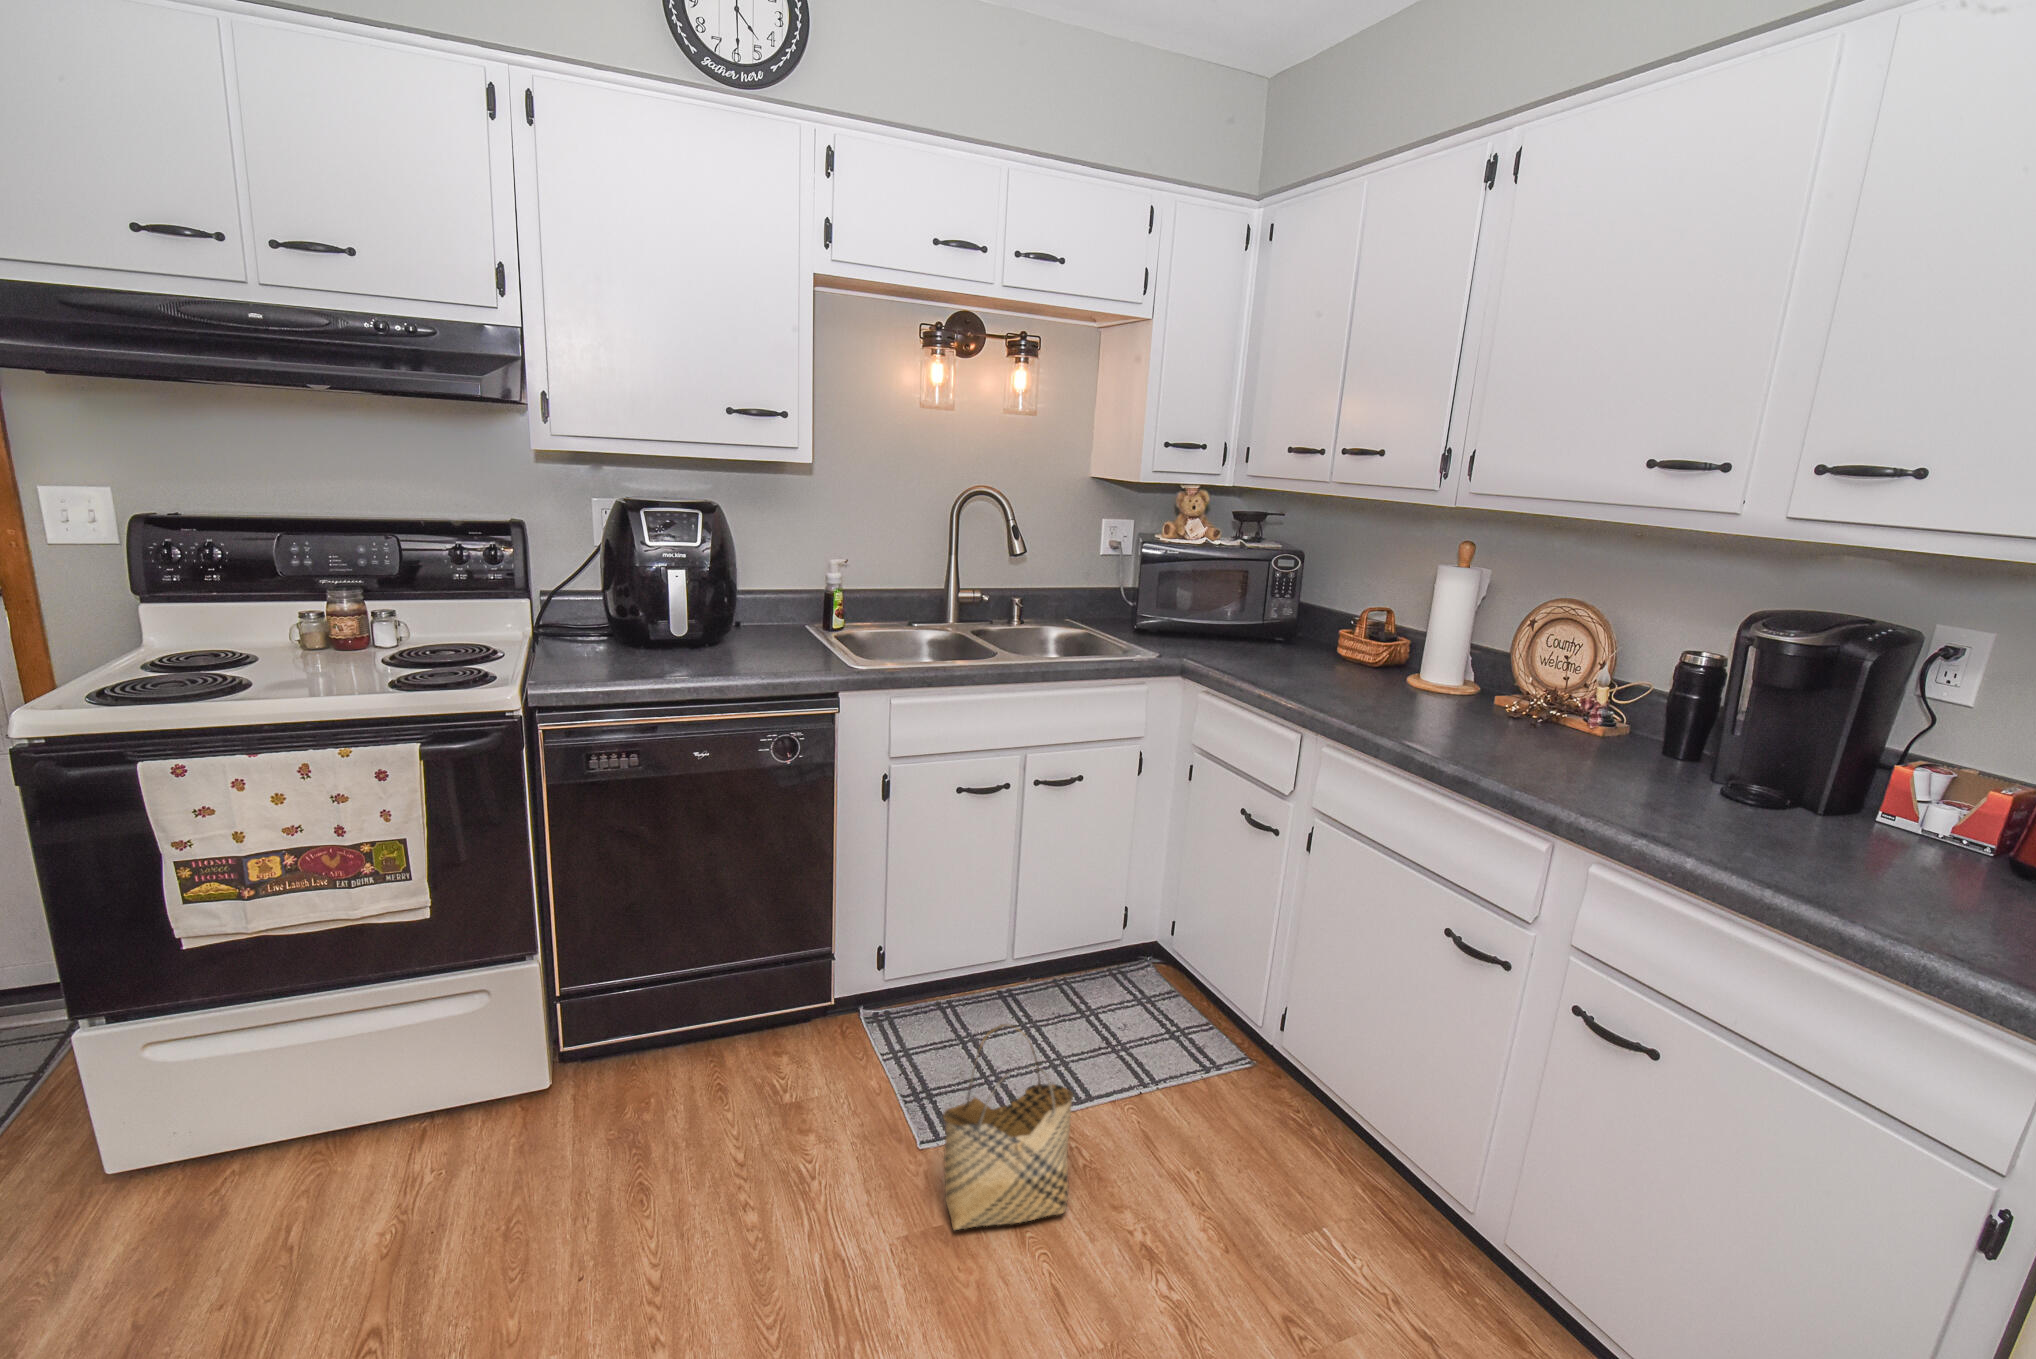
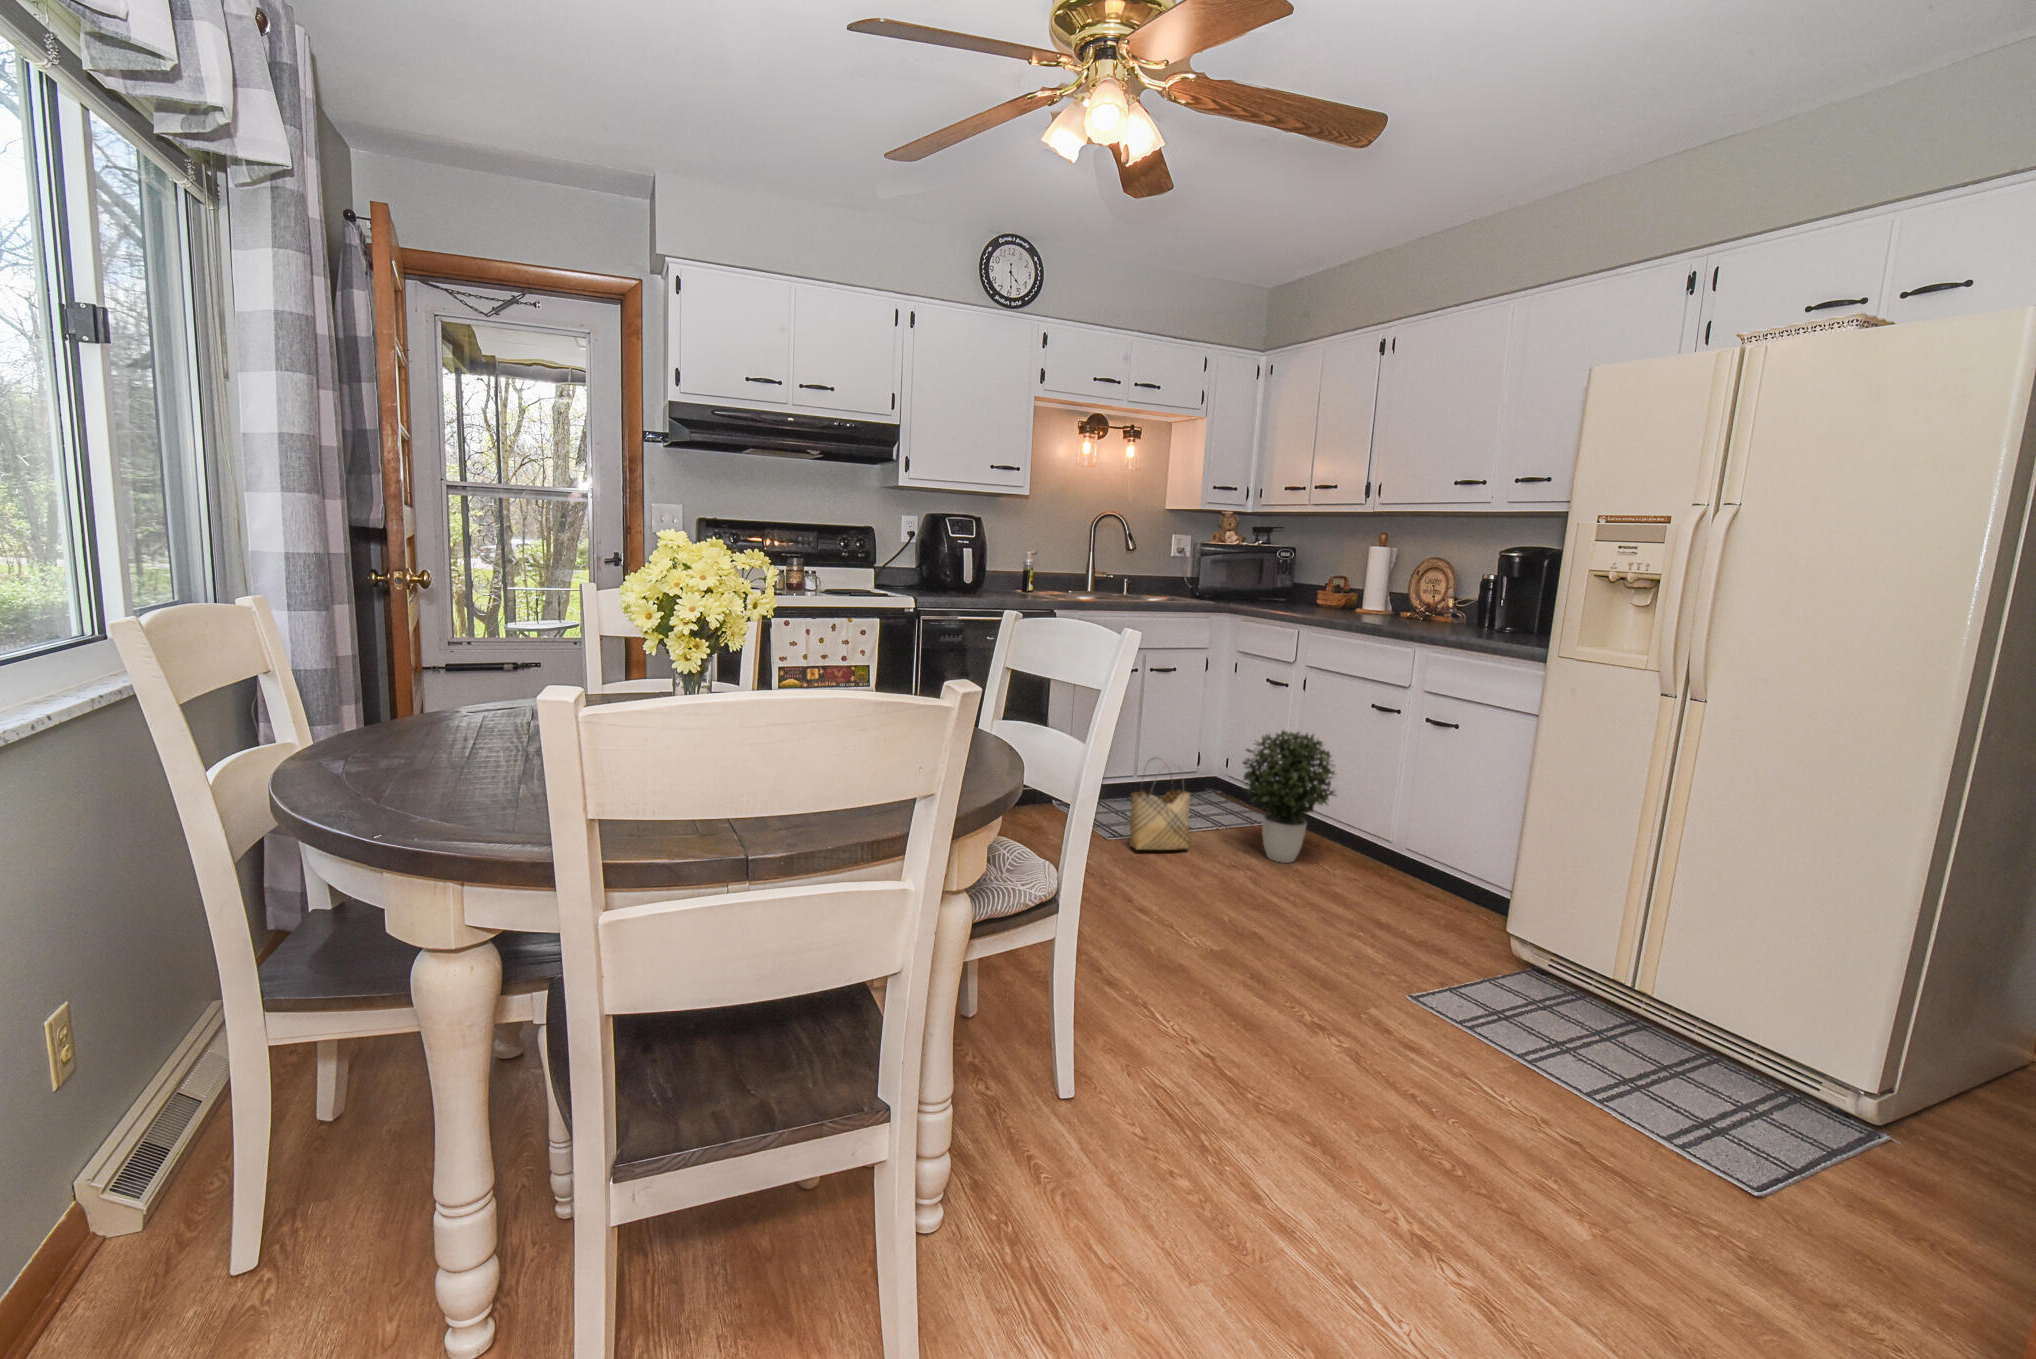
potted plant: none [1177,978,1377,1254] -> present [1243,731,1336,863]

